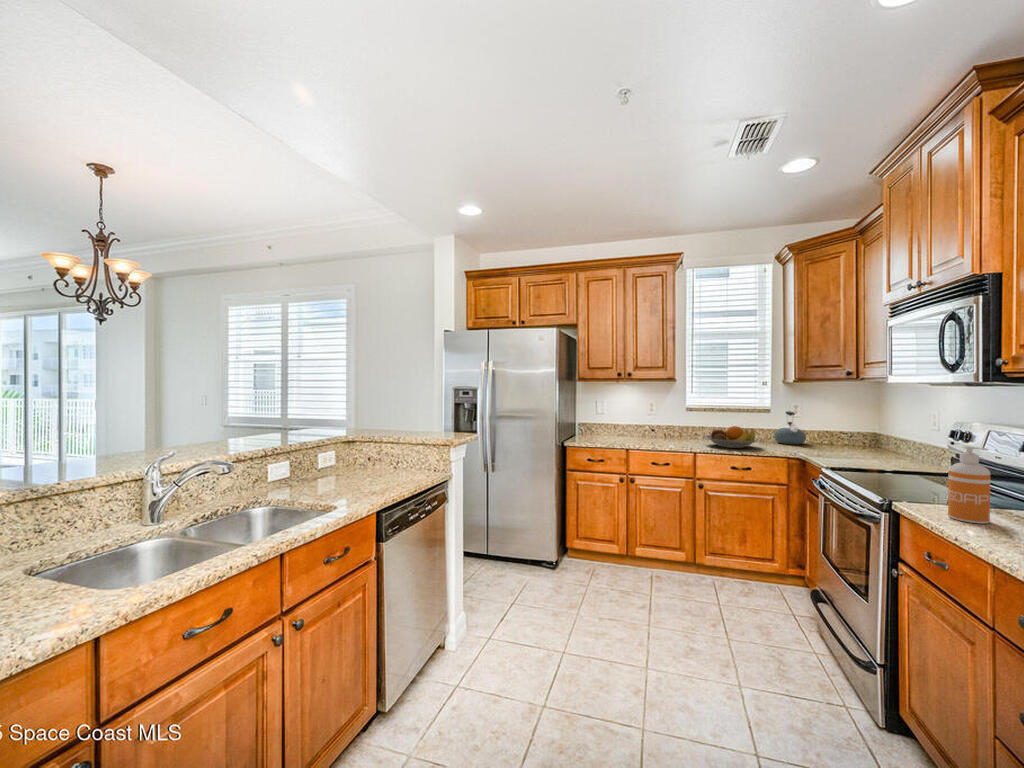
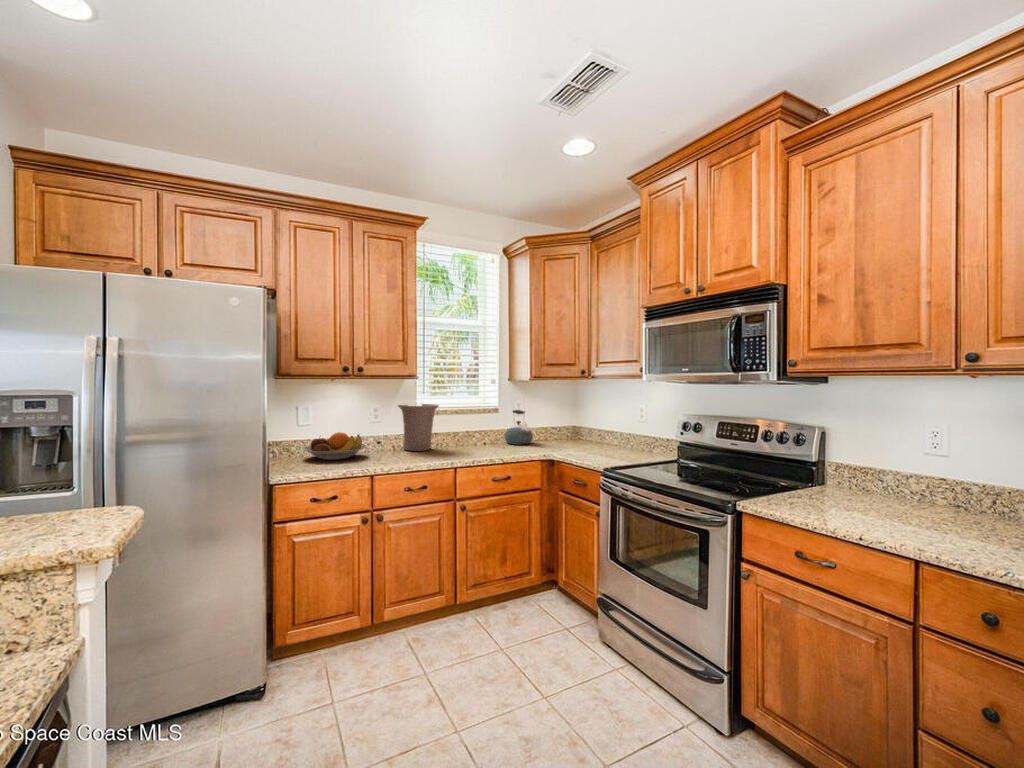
vase: none [668,401,703,439] -> present [398,404,439,451]
fruit bowl: present [705,426,759,448] -> present [303,432,366,460]
soap dispenser: present [948,446,991,524] -> none [770,438,801,508]

